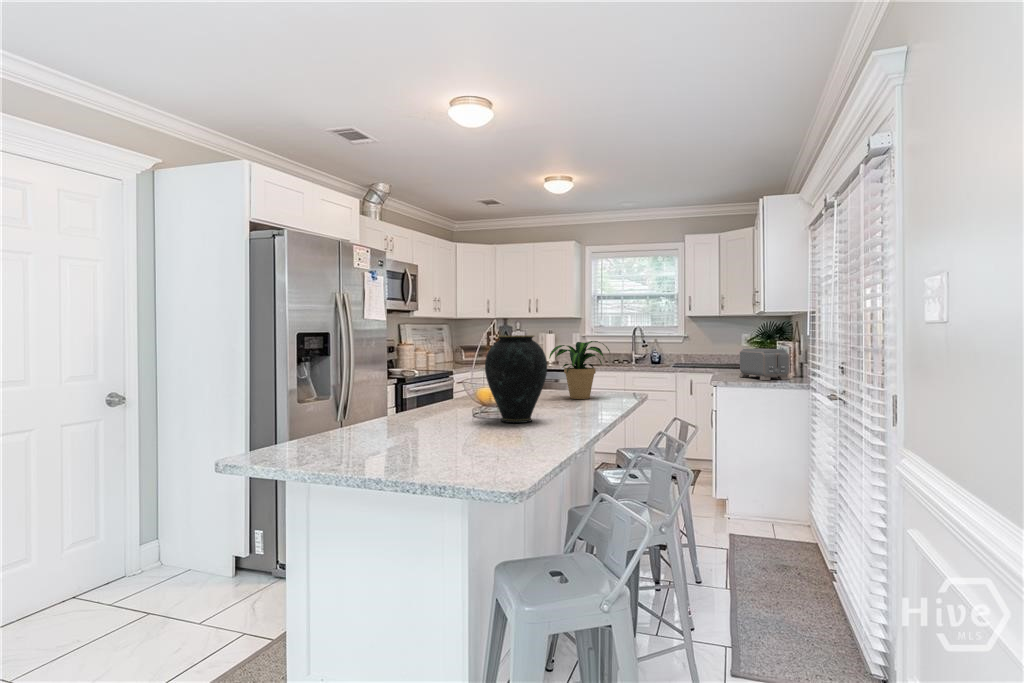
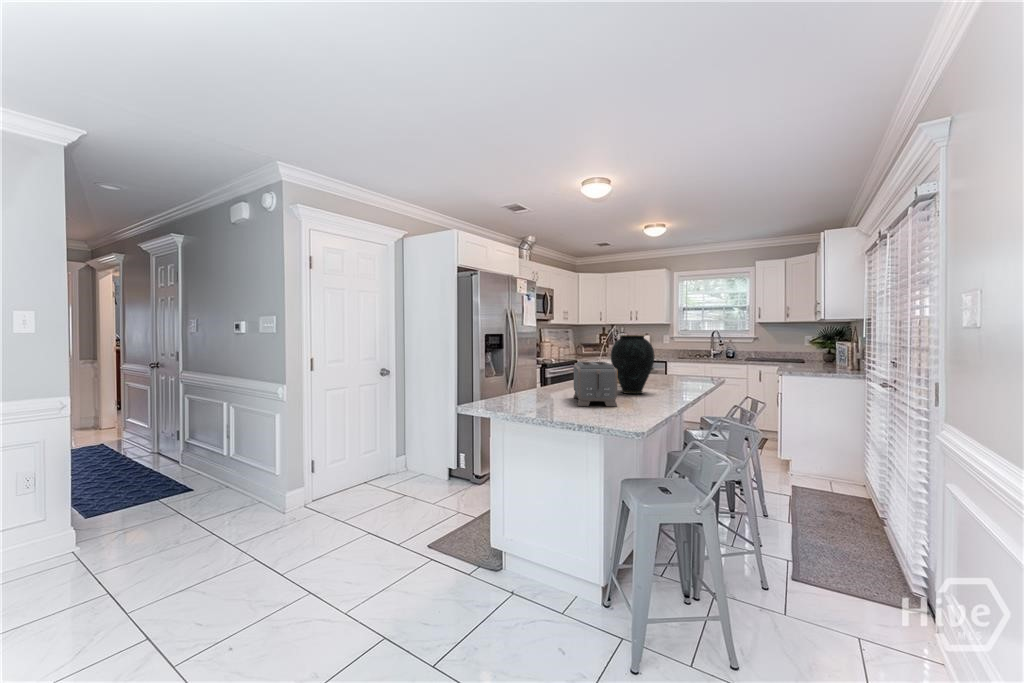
potted plant: present [549,341,610,399] -> none [653,340,698,381]
toaster: present [739,349,789,380] -> present [574,362,617,406]

